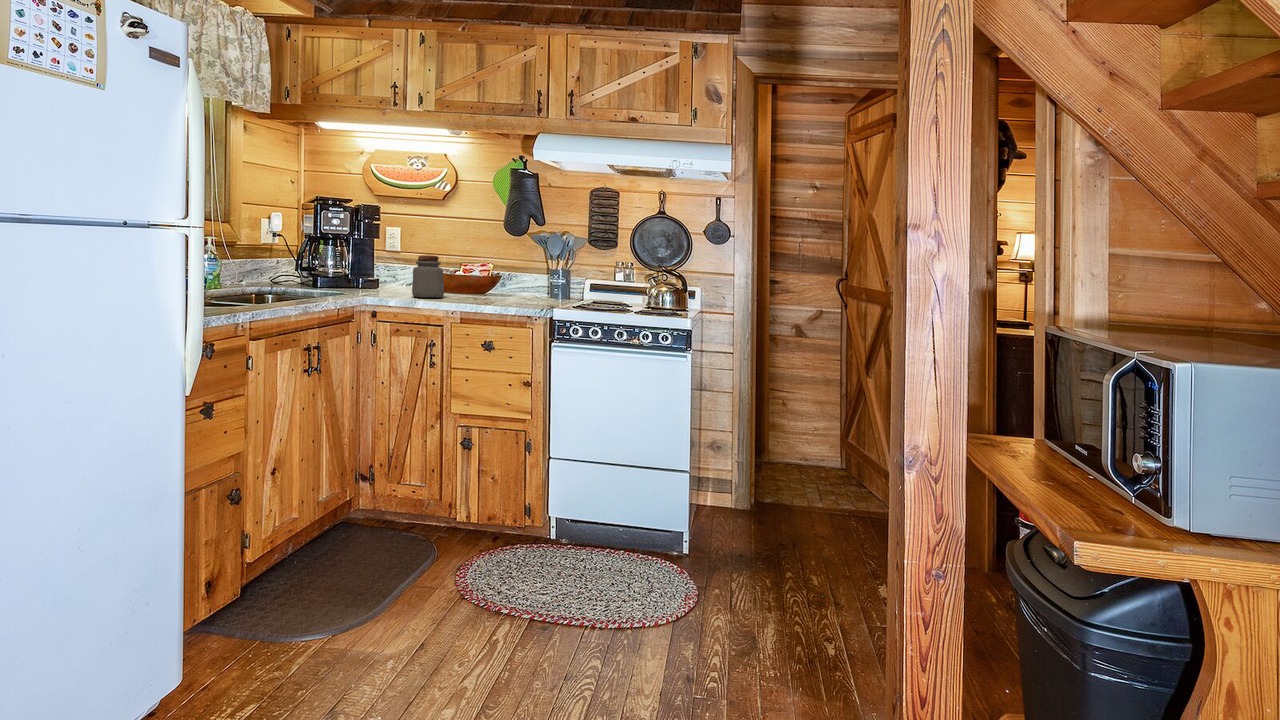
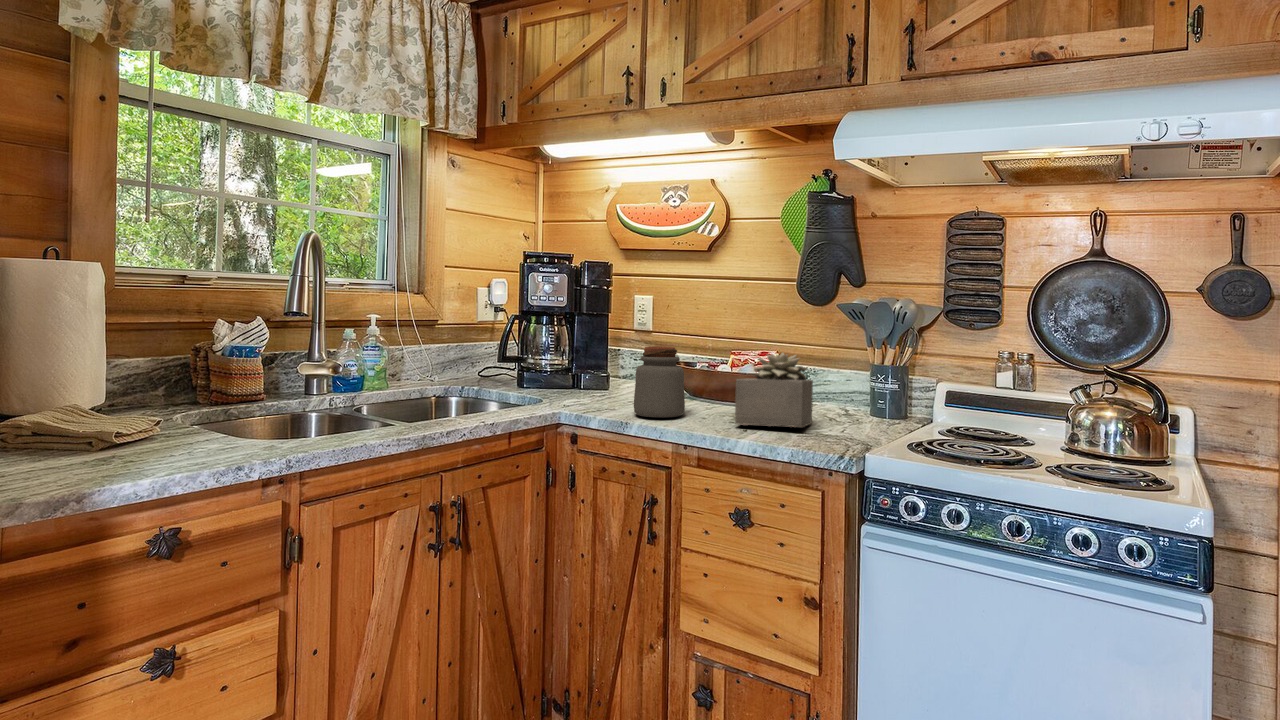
succulent plant: none [478,259,520,300] -> present [735,353,813,427]

